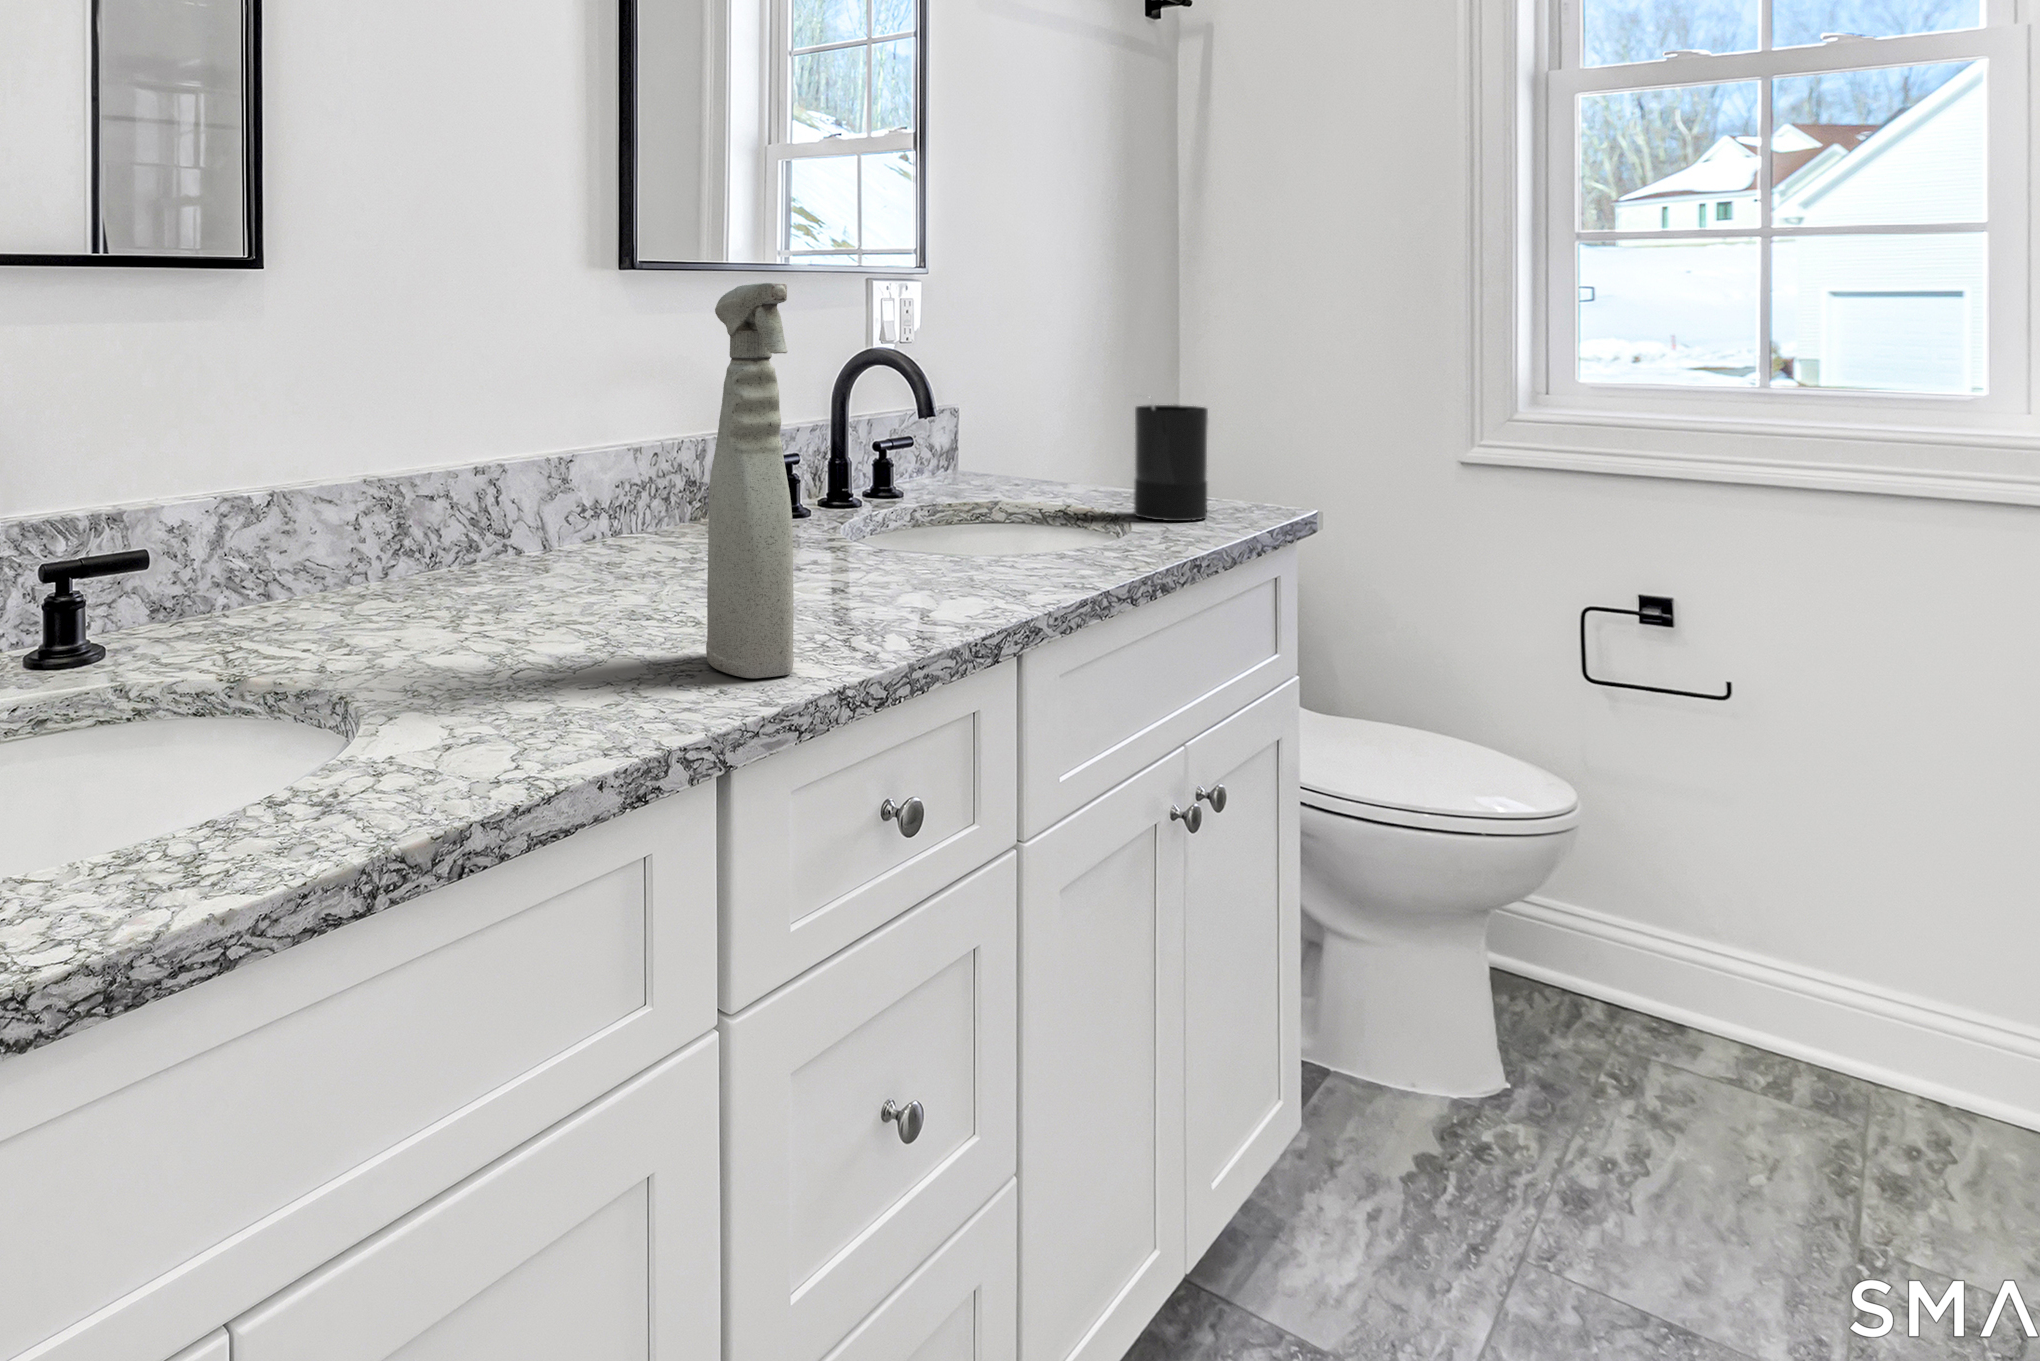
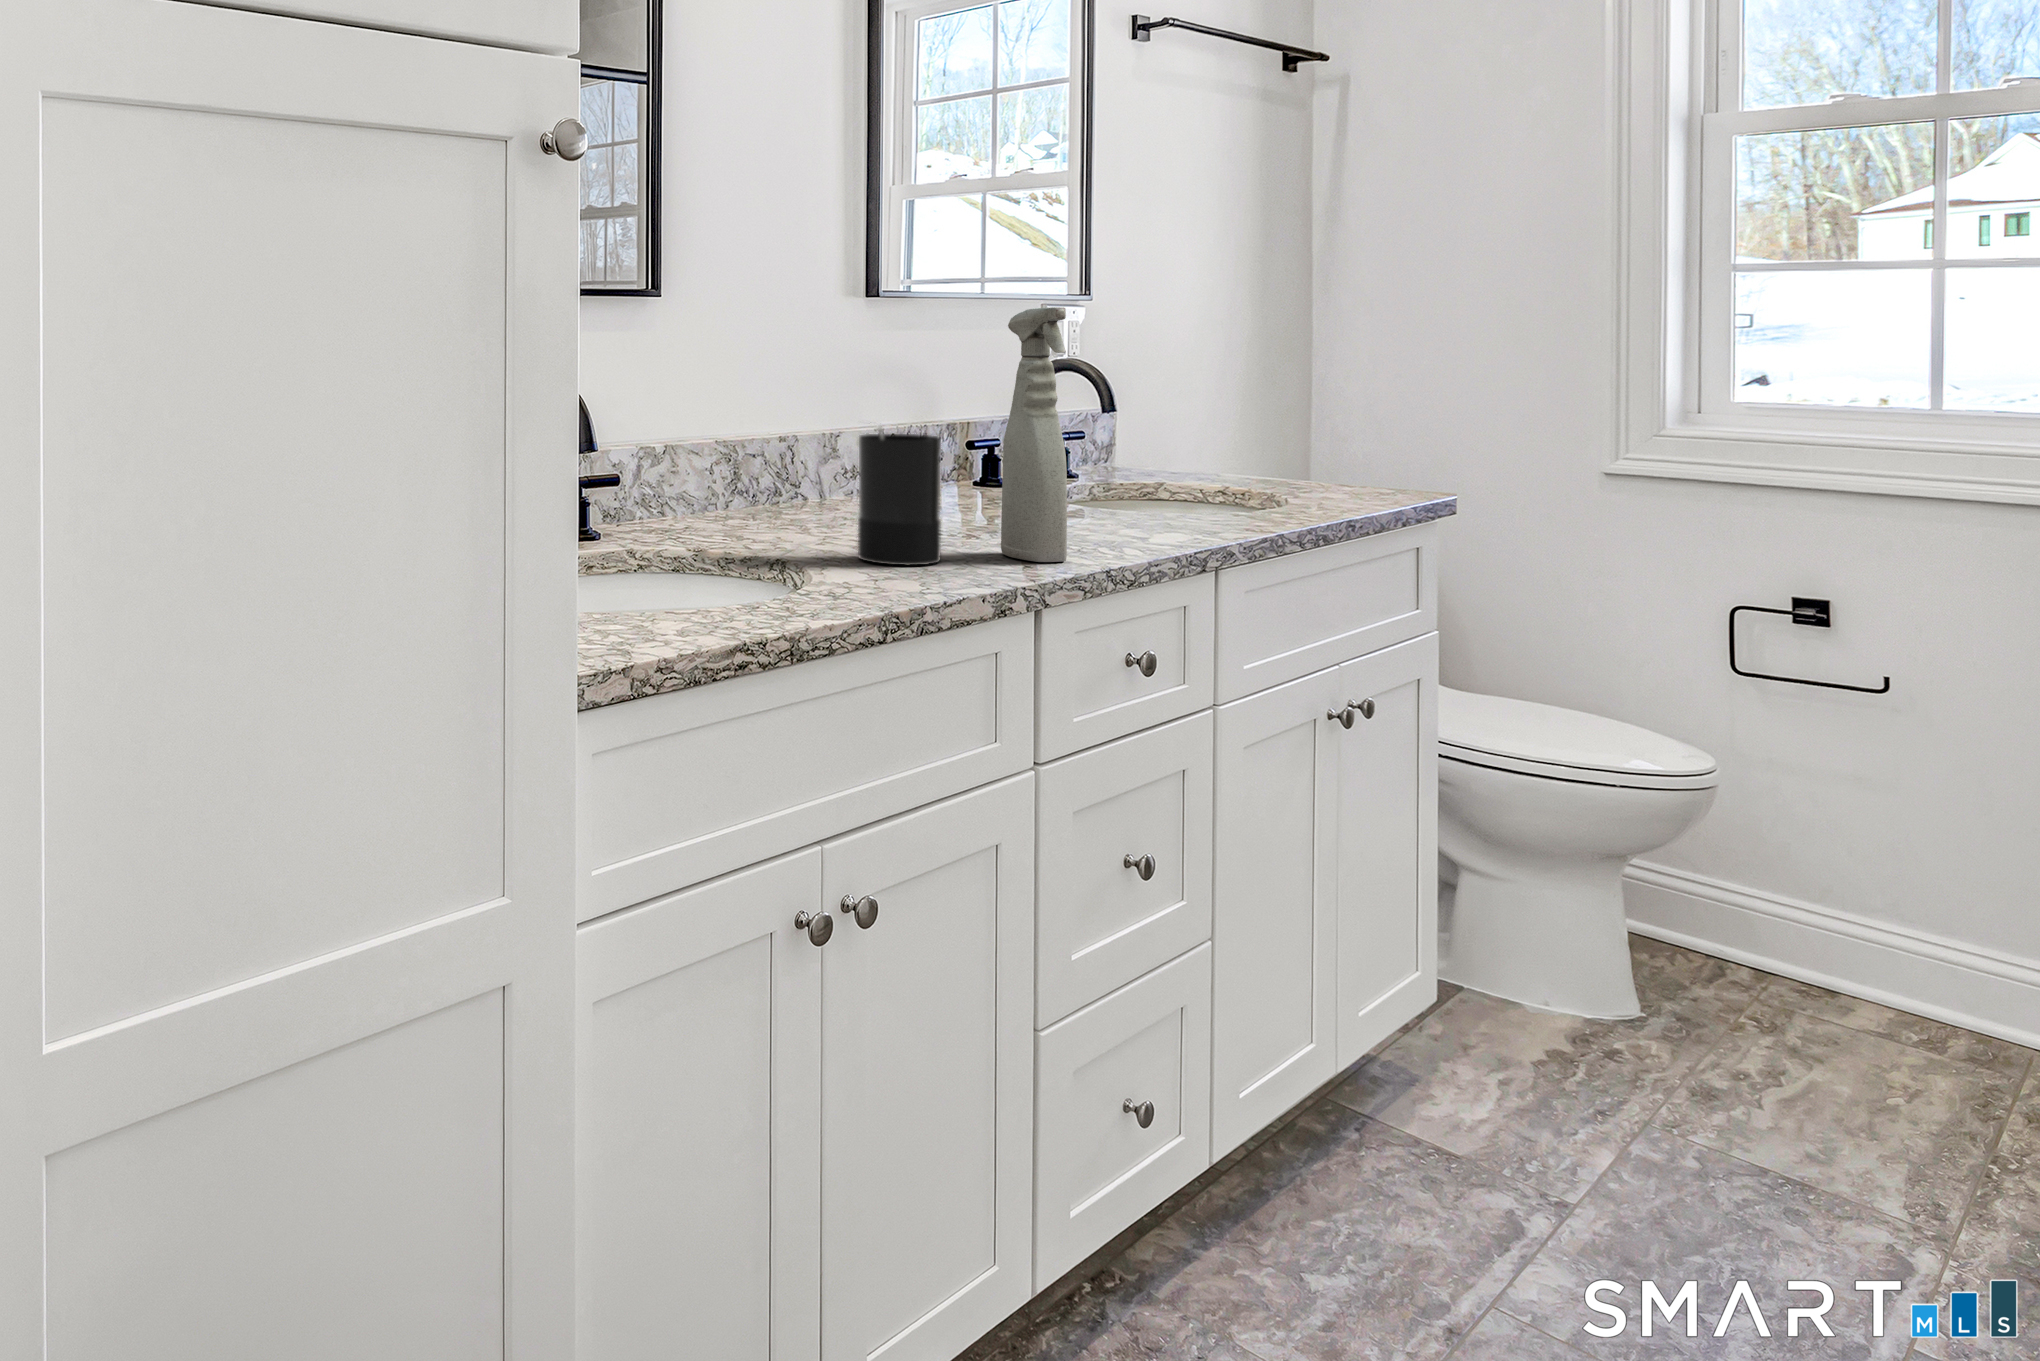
candle: present [1134,399,1208,521] -> present [858,422,941,565]

